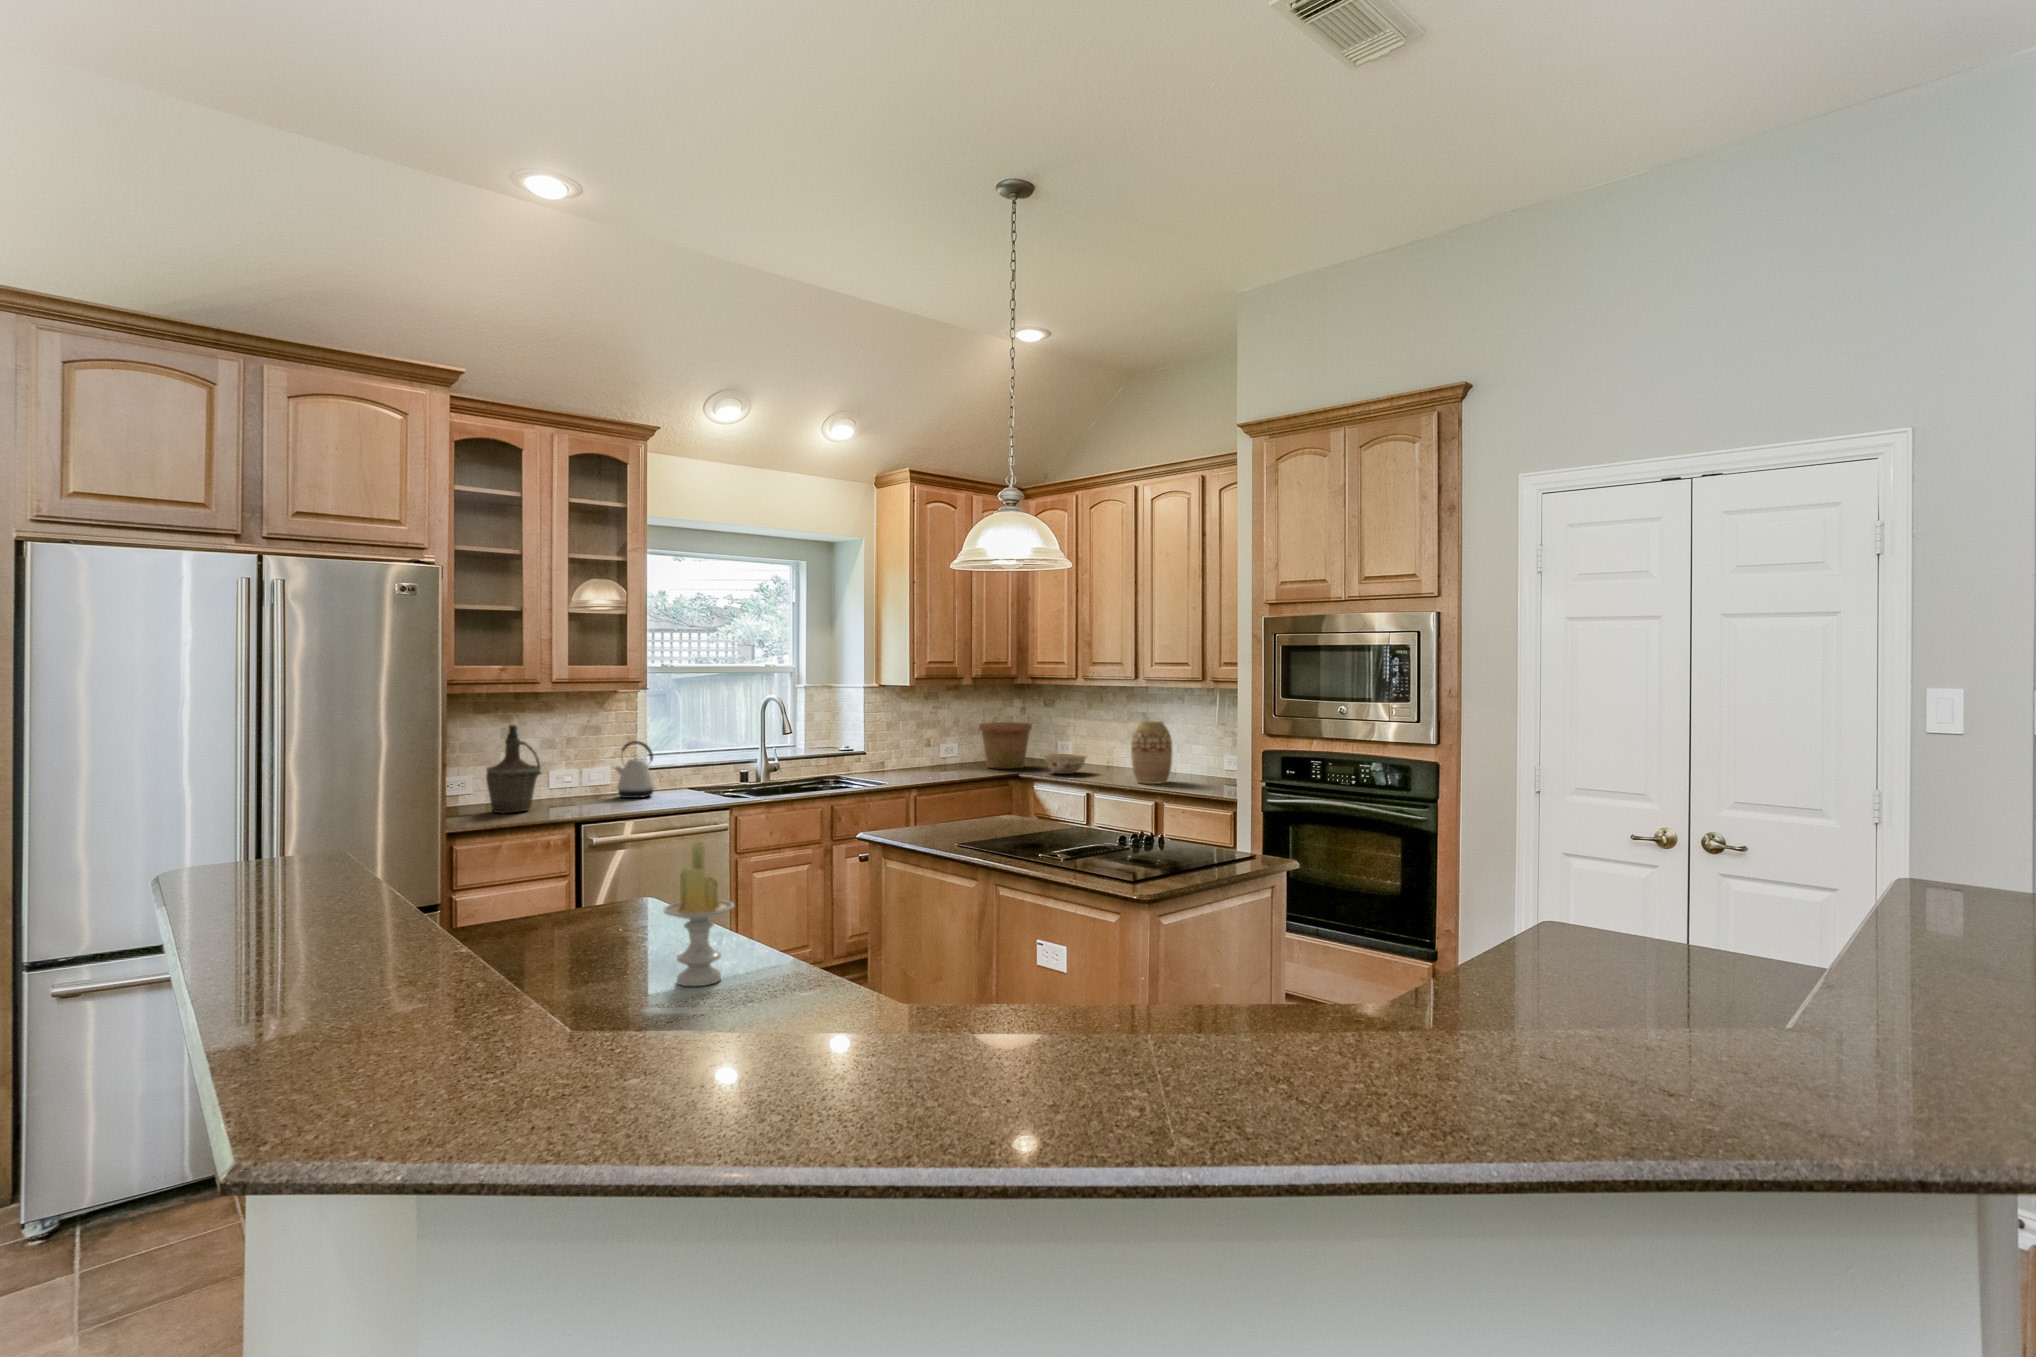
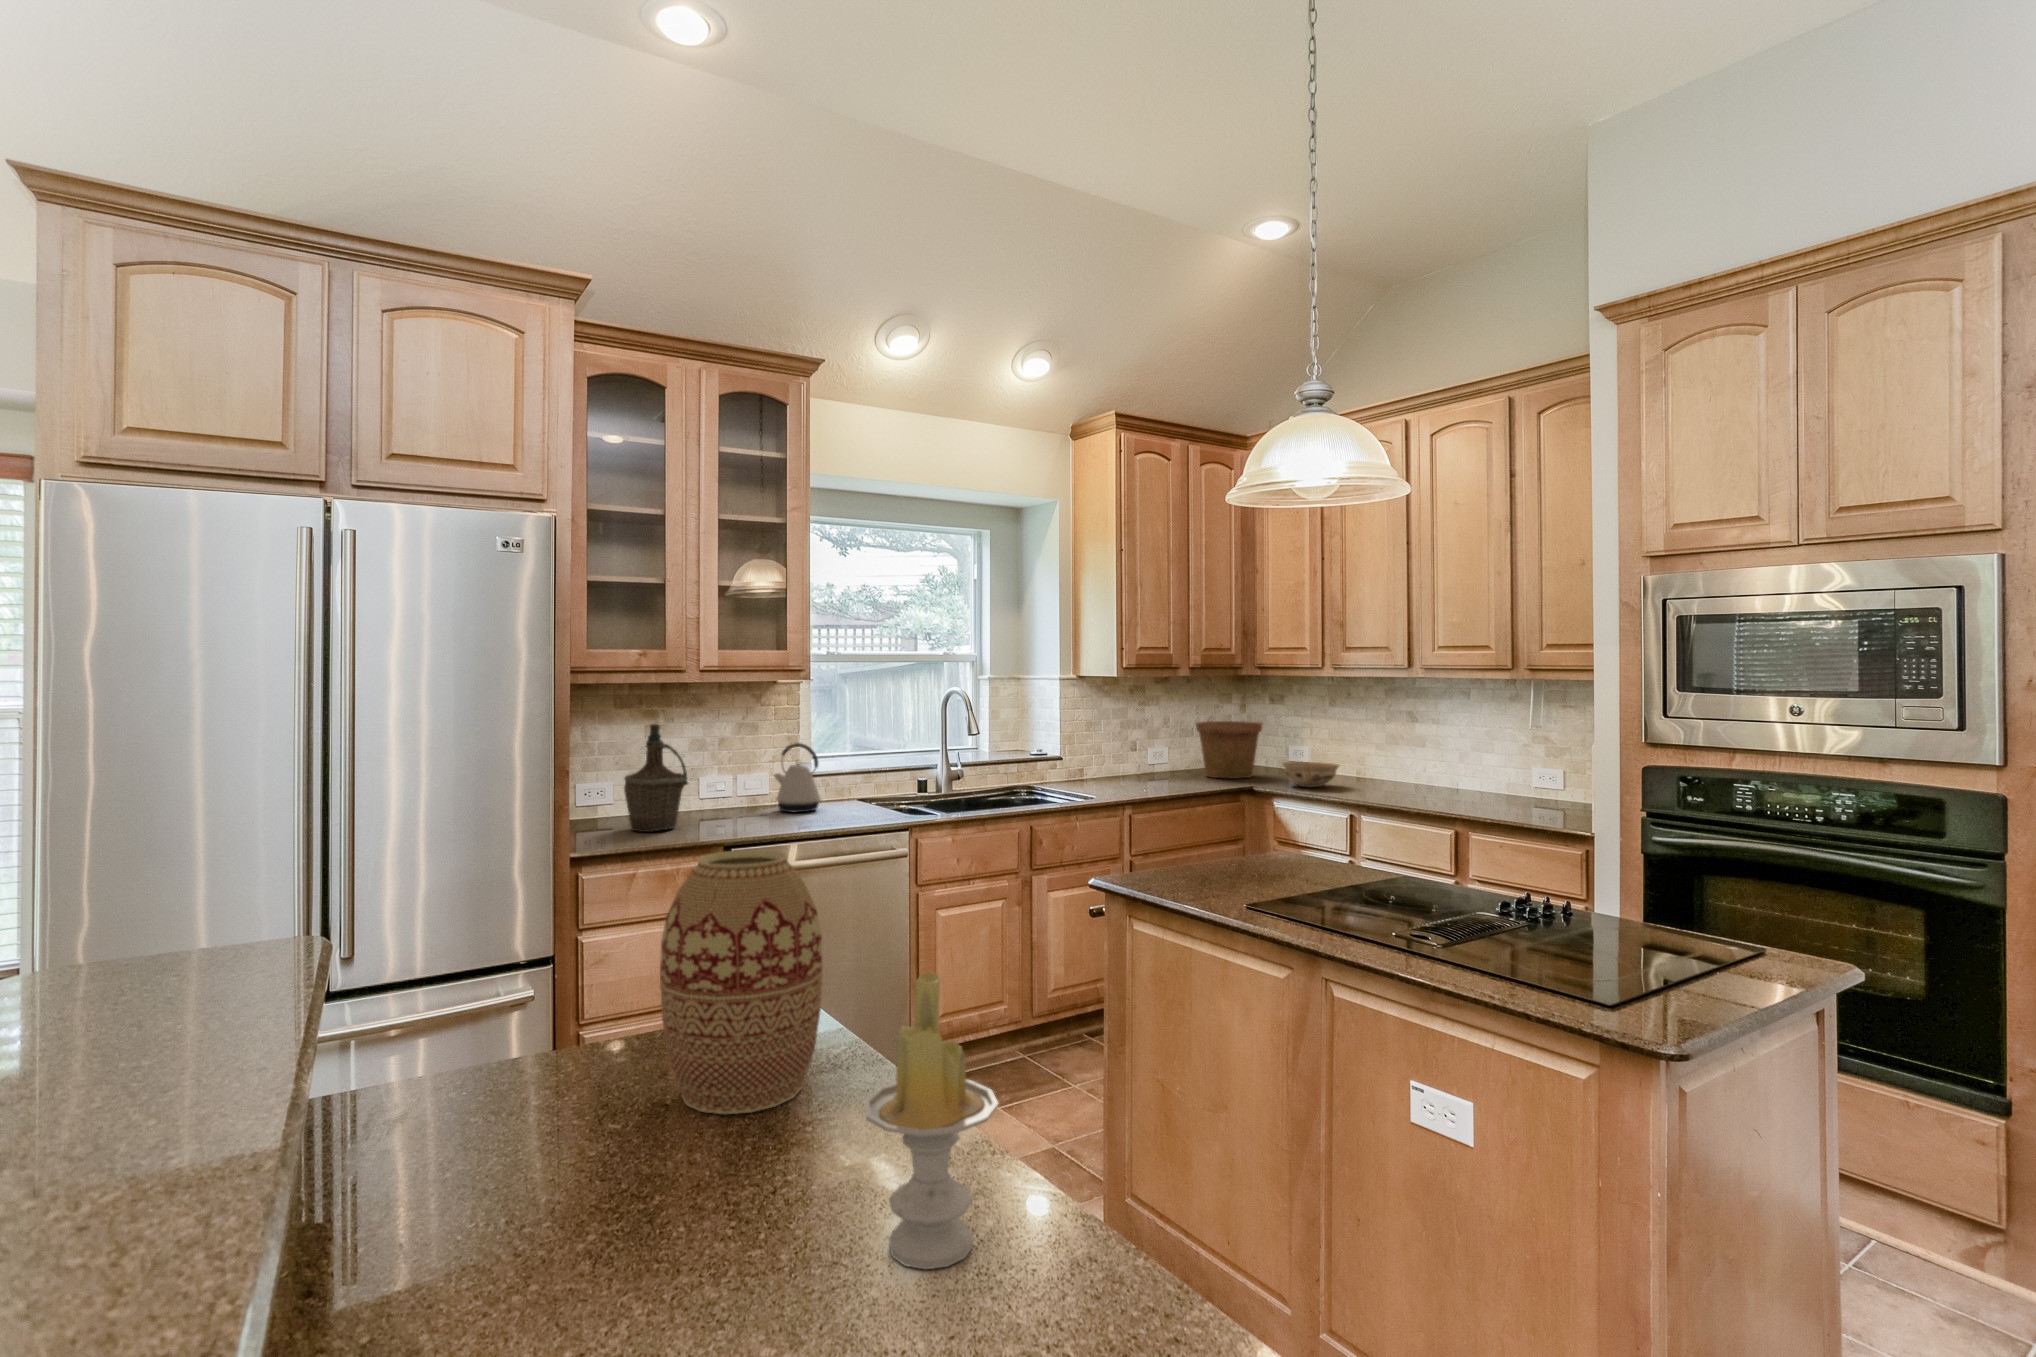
vase: present [1131,721,1172,784] -> present [660,850,822,1114]

